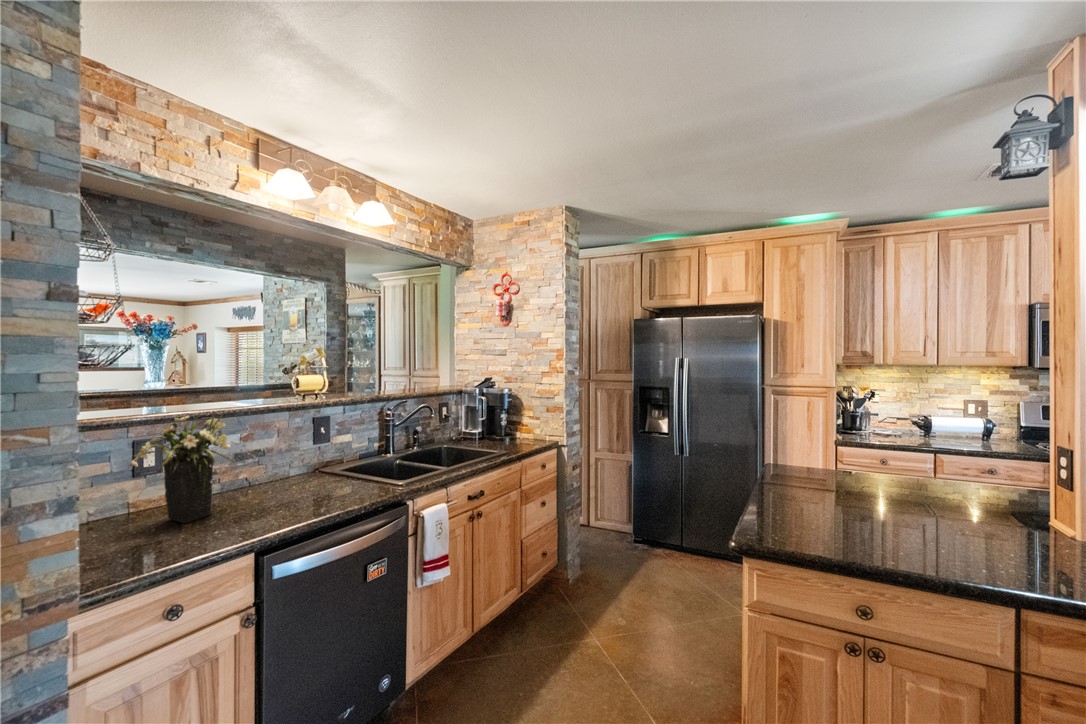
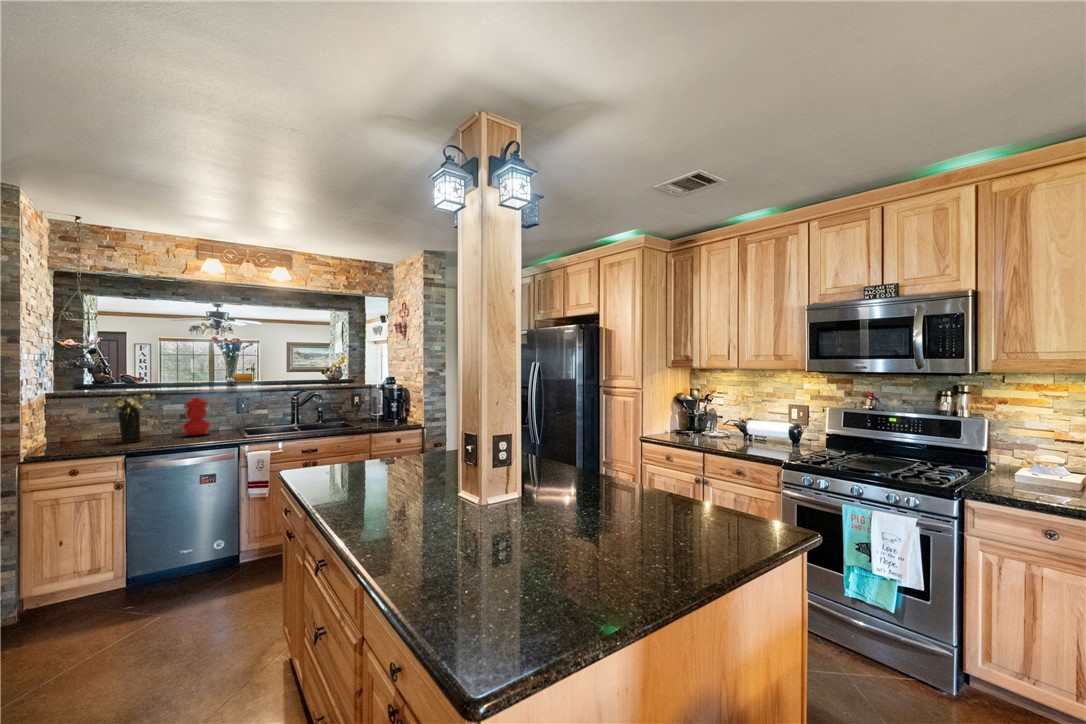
vase: none [259,420,308,491] -> present [182,397,211,435]

